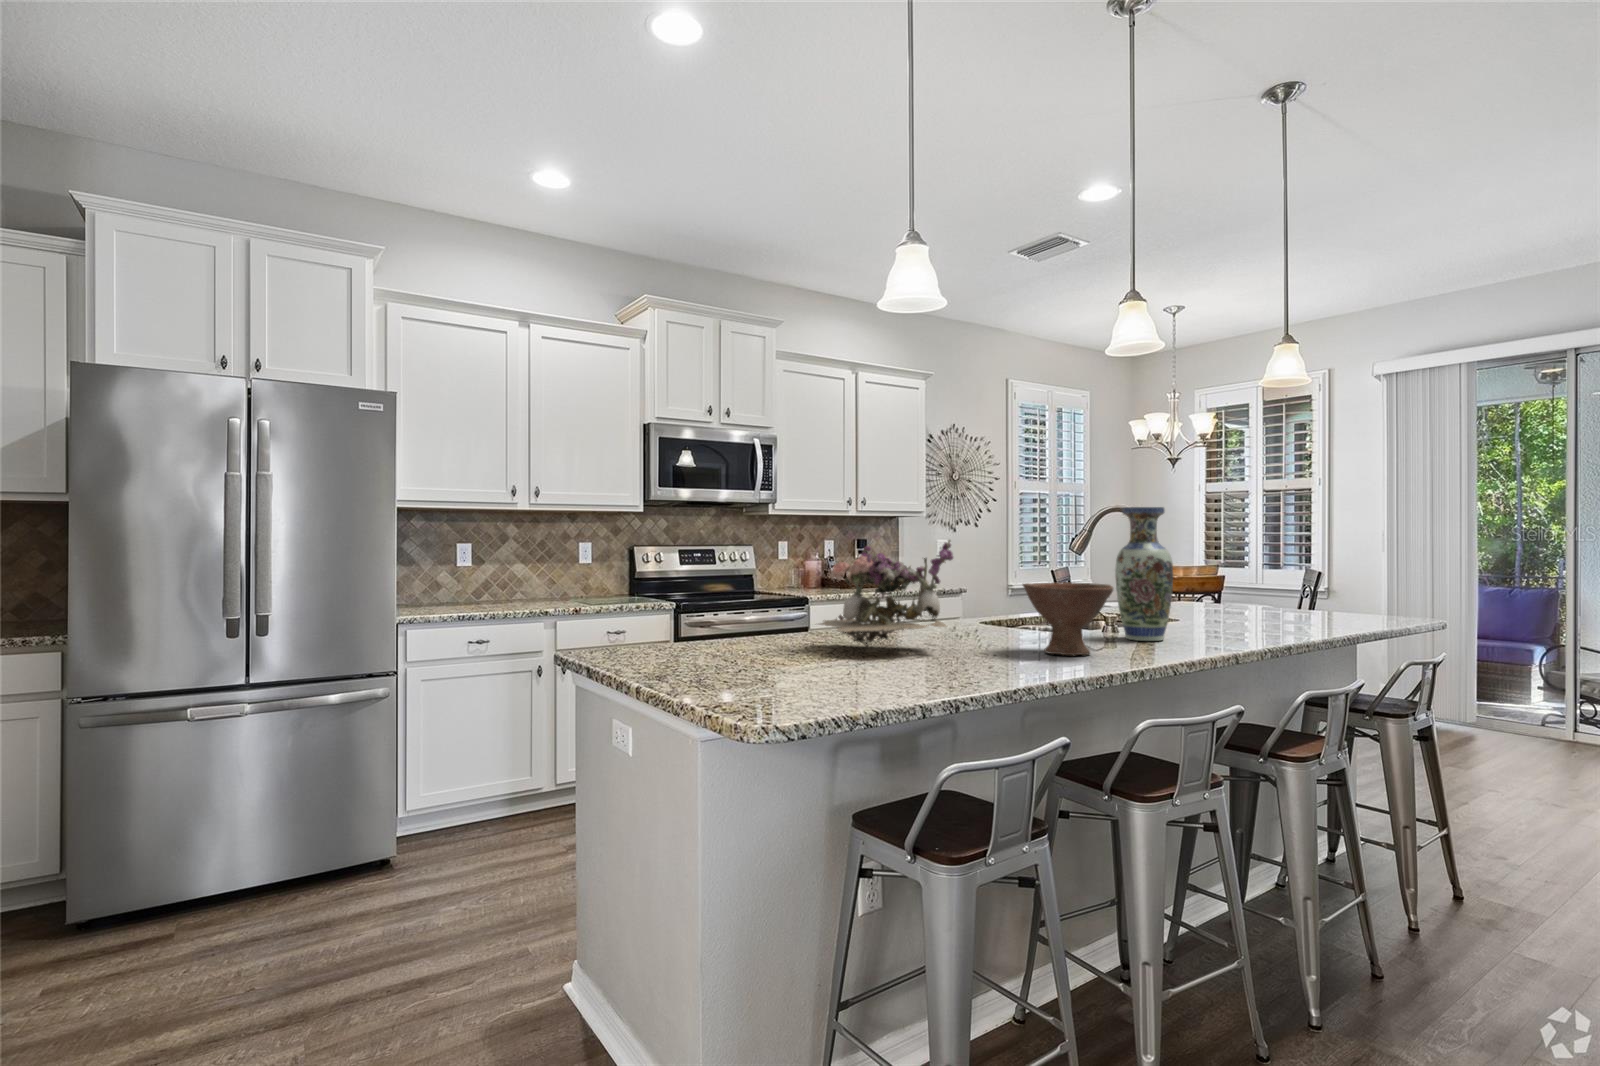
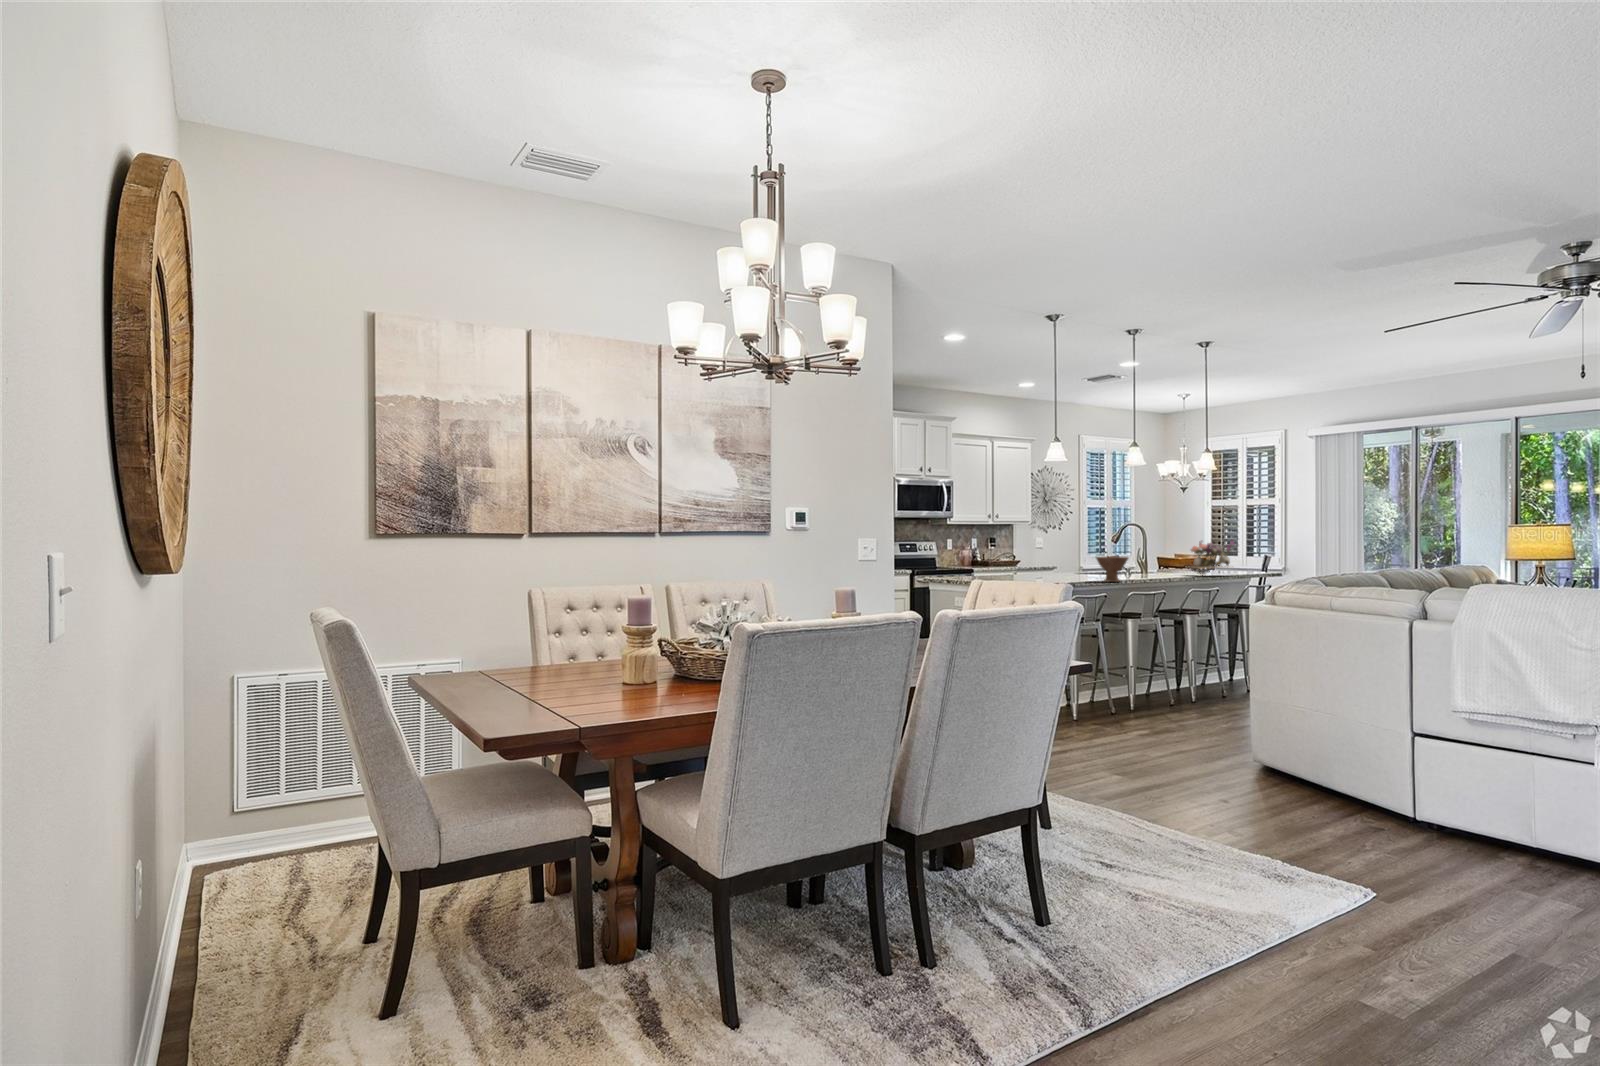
vase: present [1115,507,1173,641] -> none [1132,527,1155,580]
flower arrangement: present [819,540,953,647] -> present [1188,539,1234,574]

